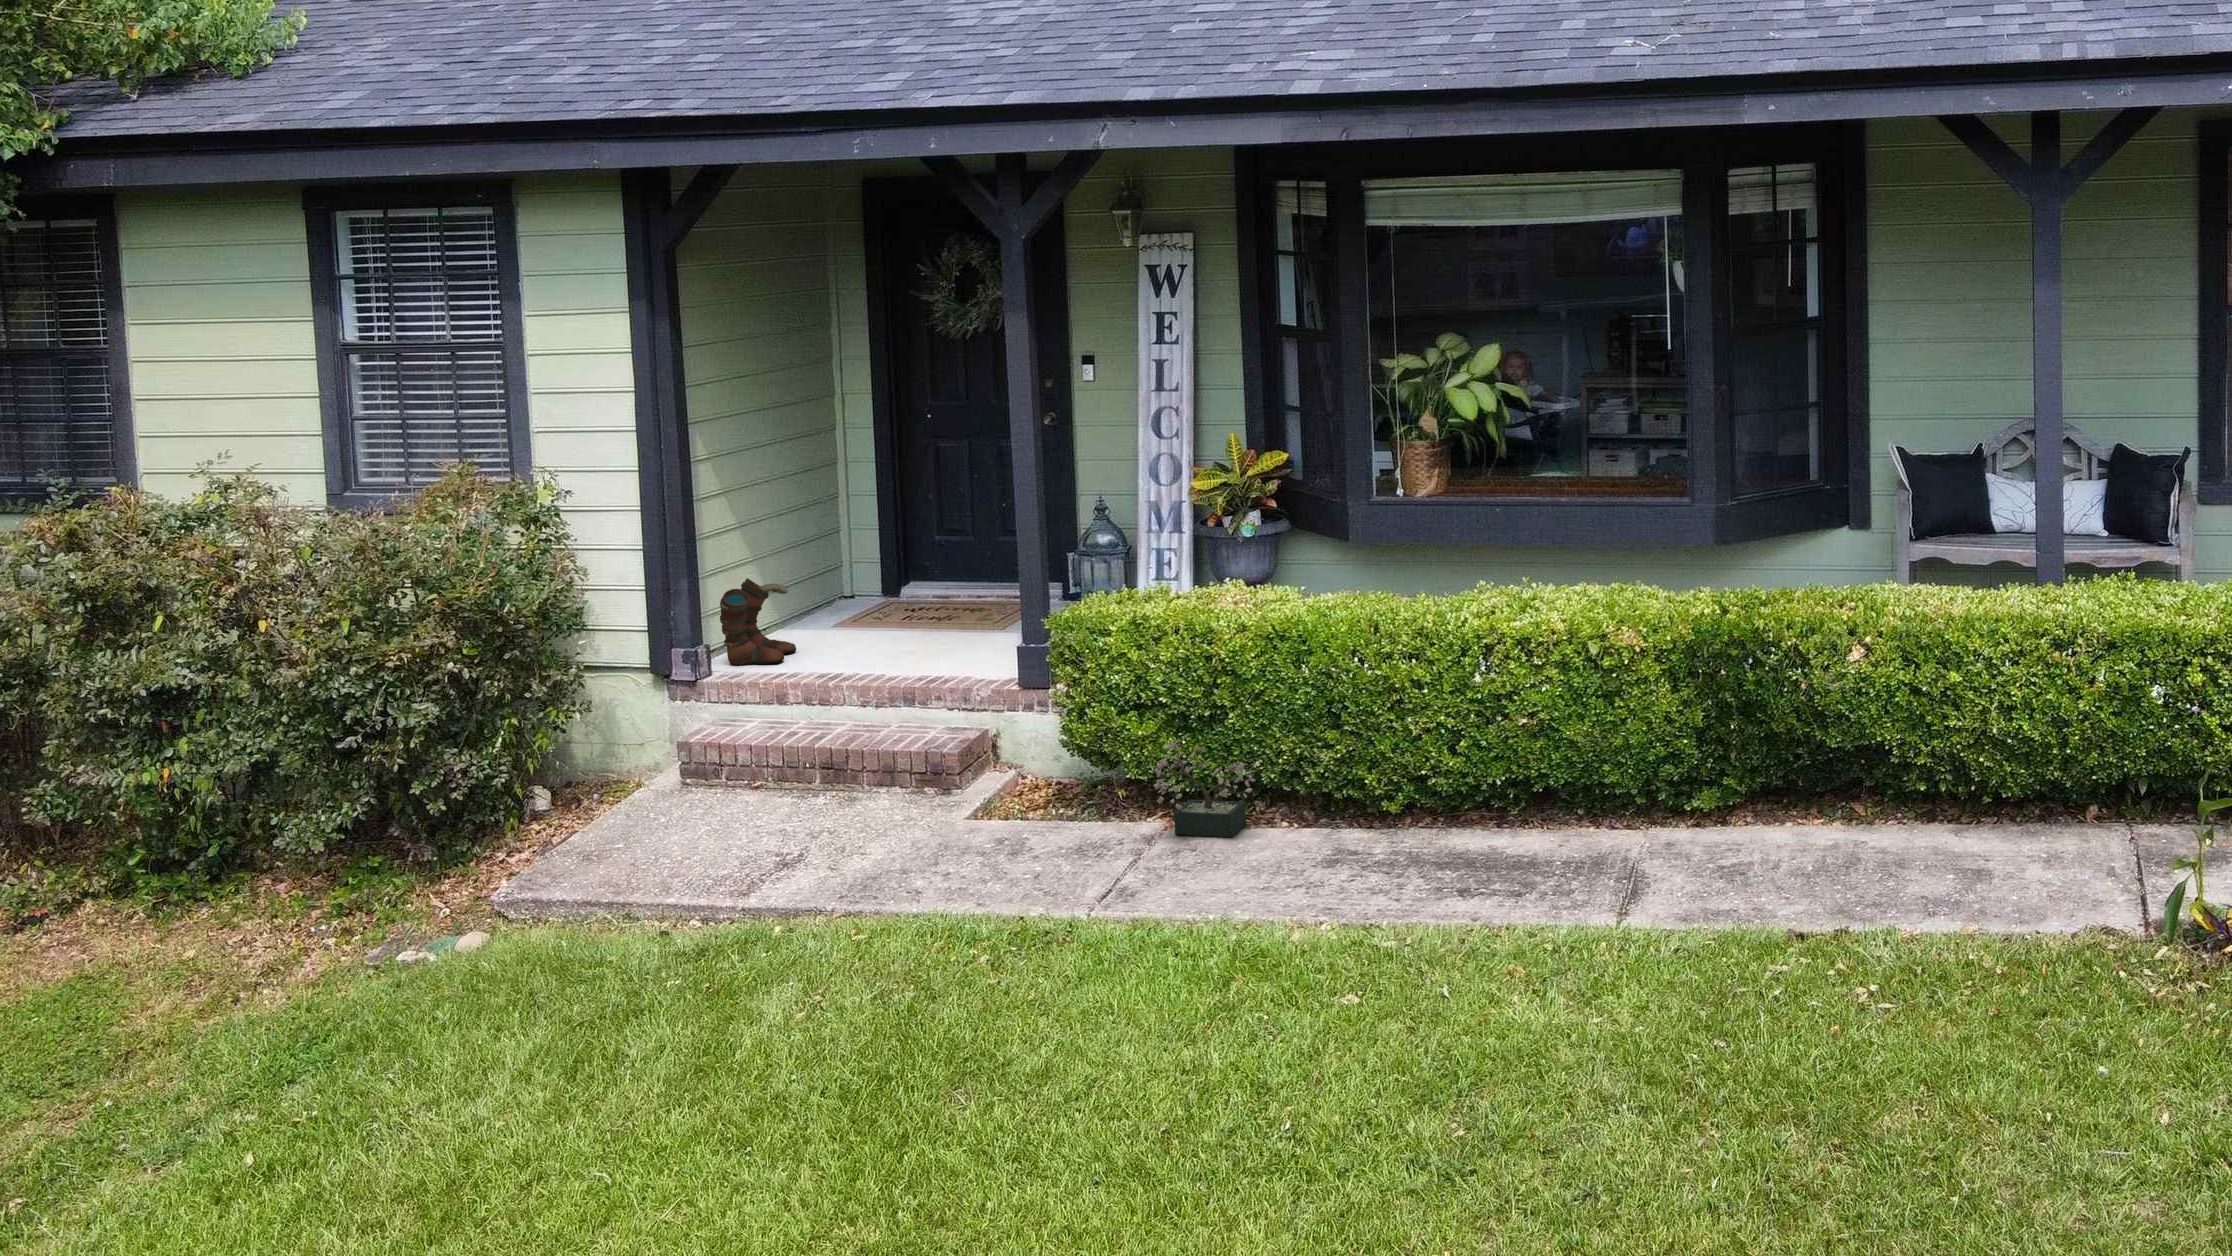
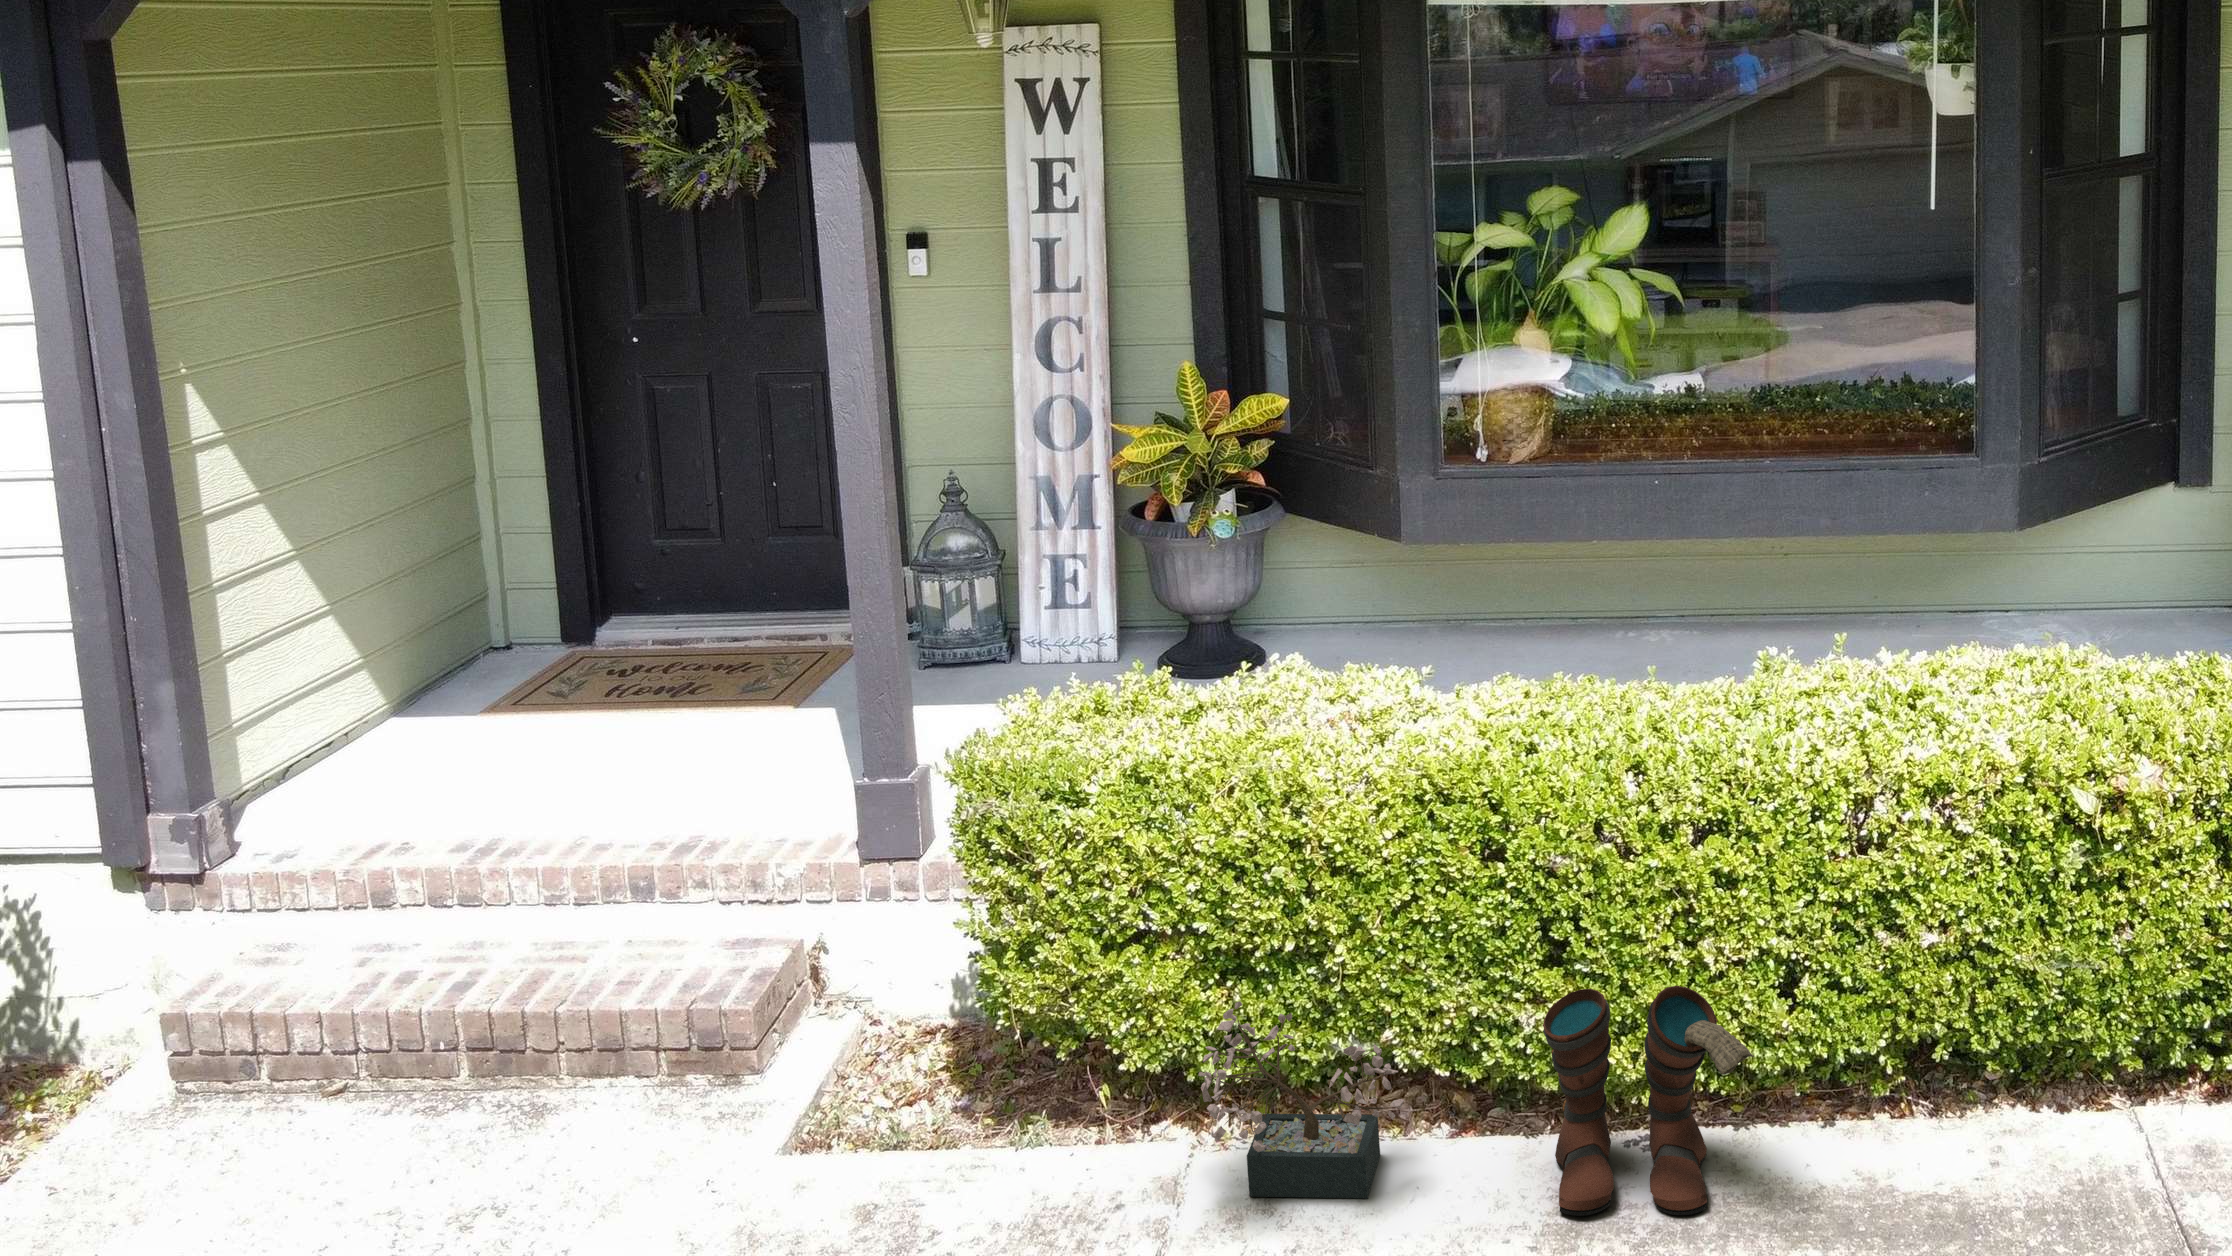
boots: present [720,578,796,666] -> present [1543,986,1754,1216]

